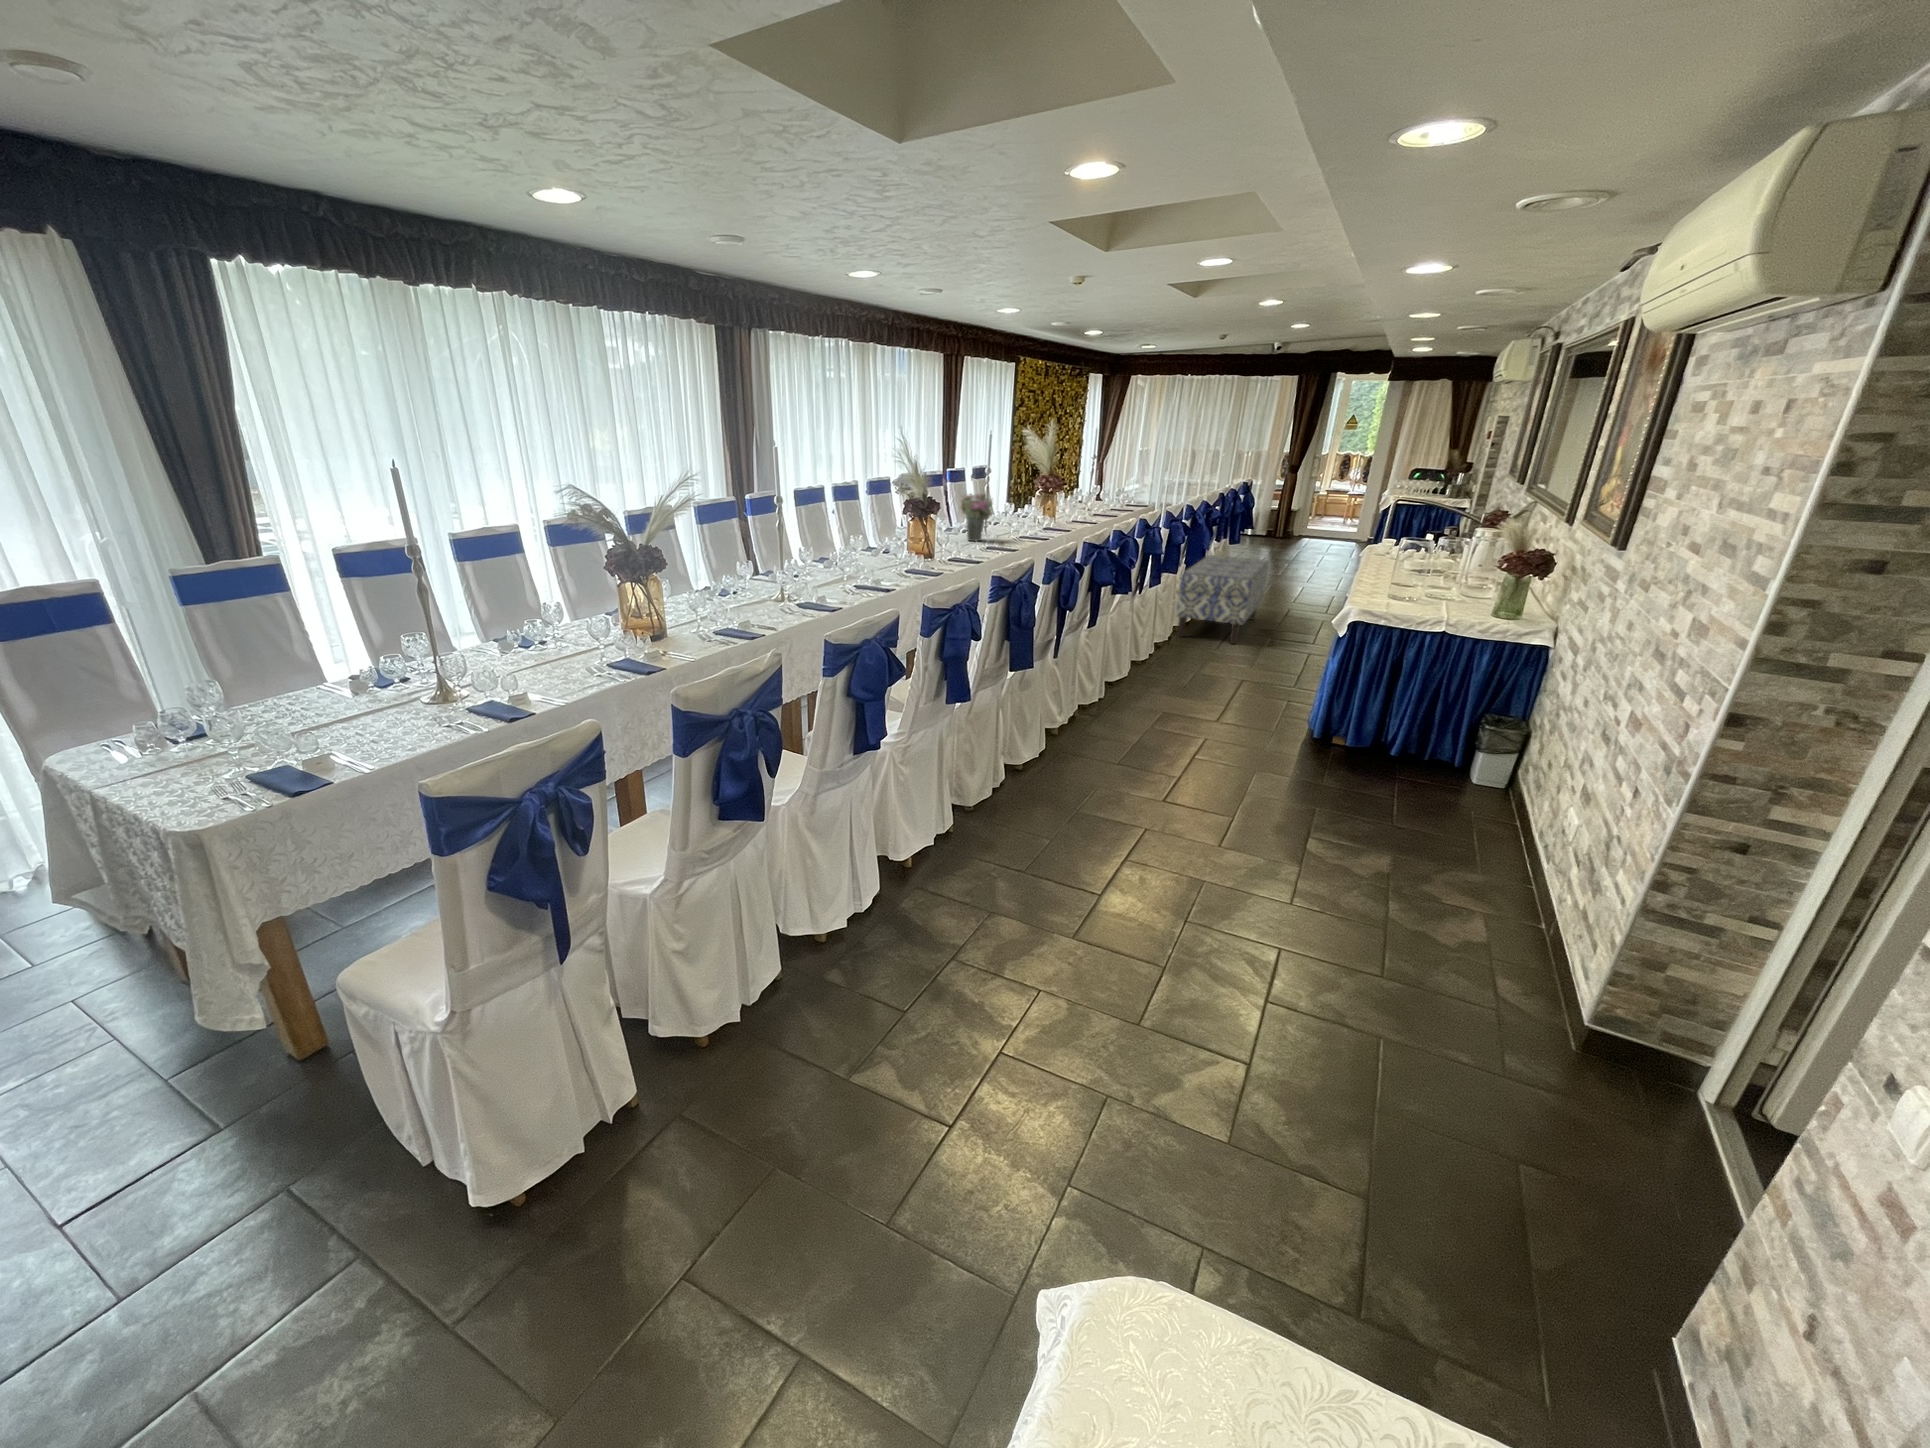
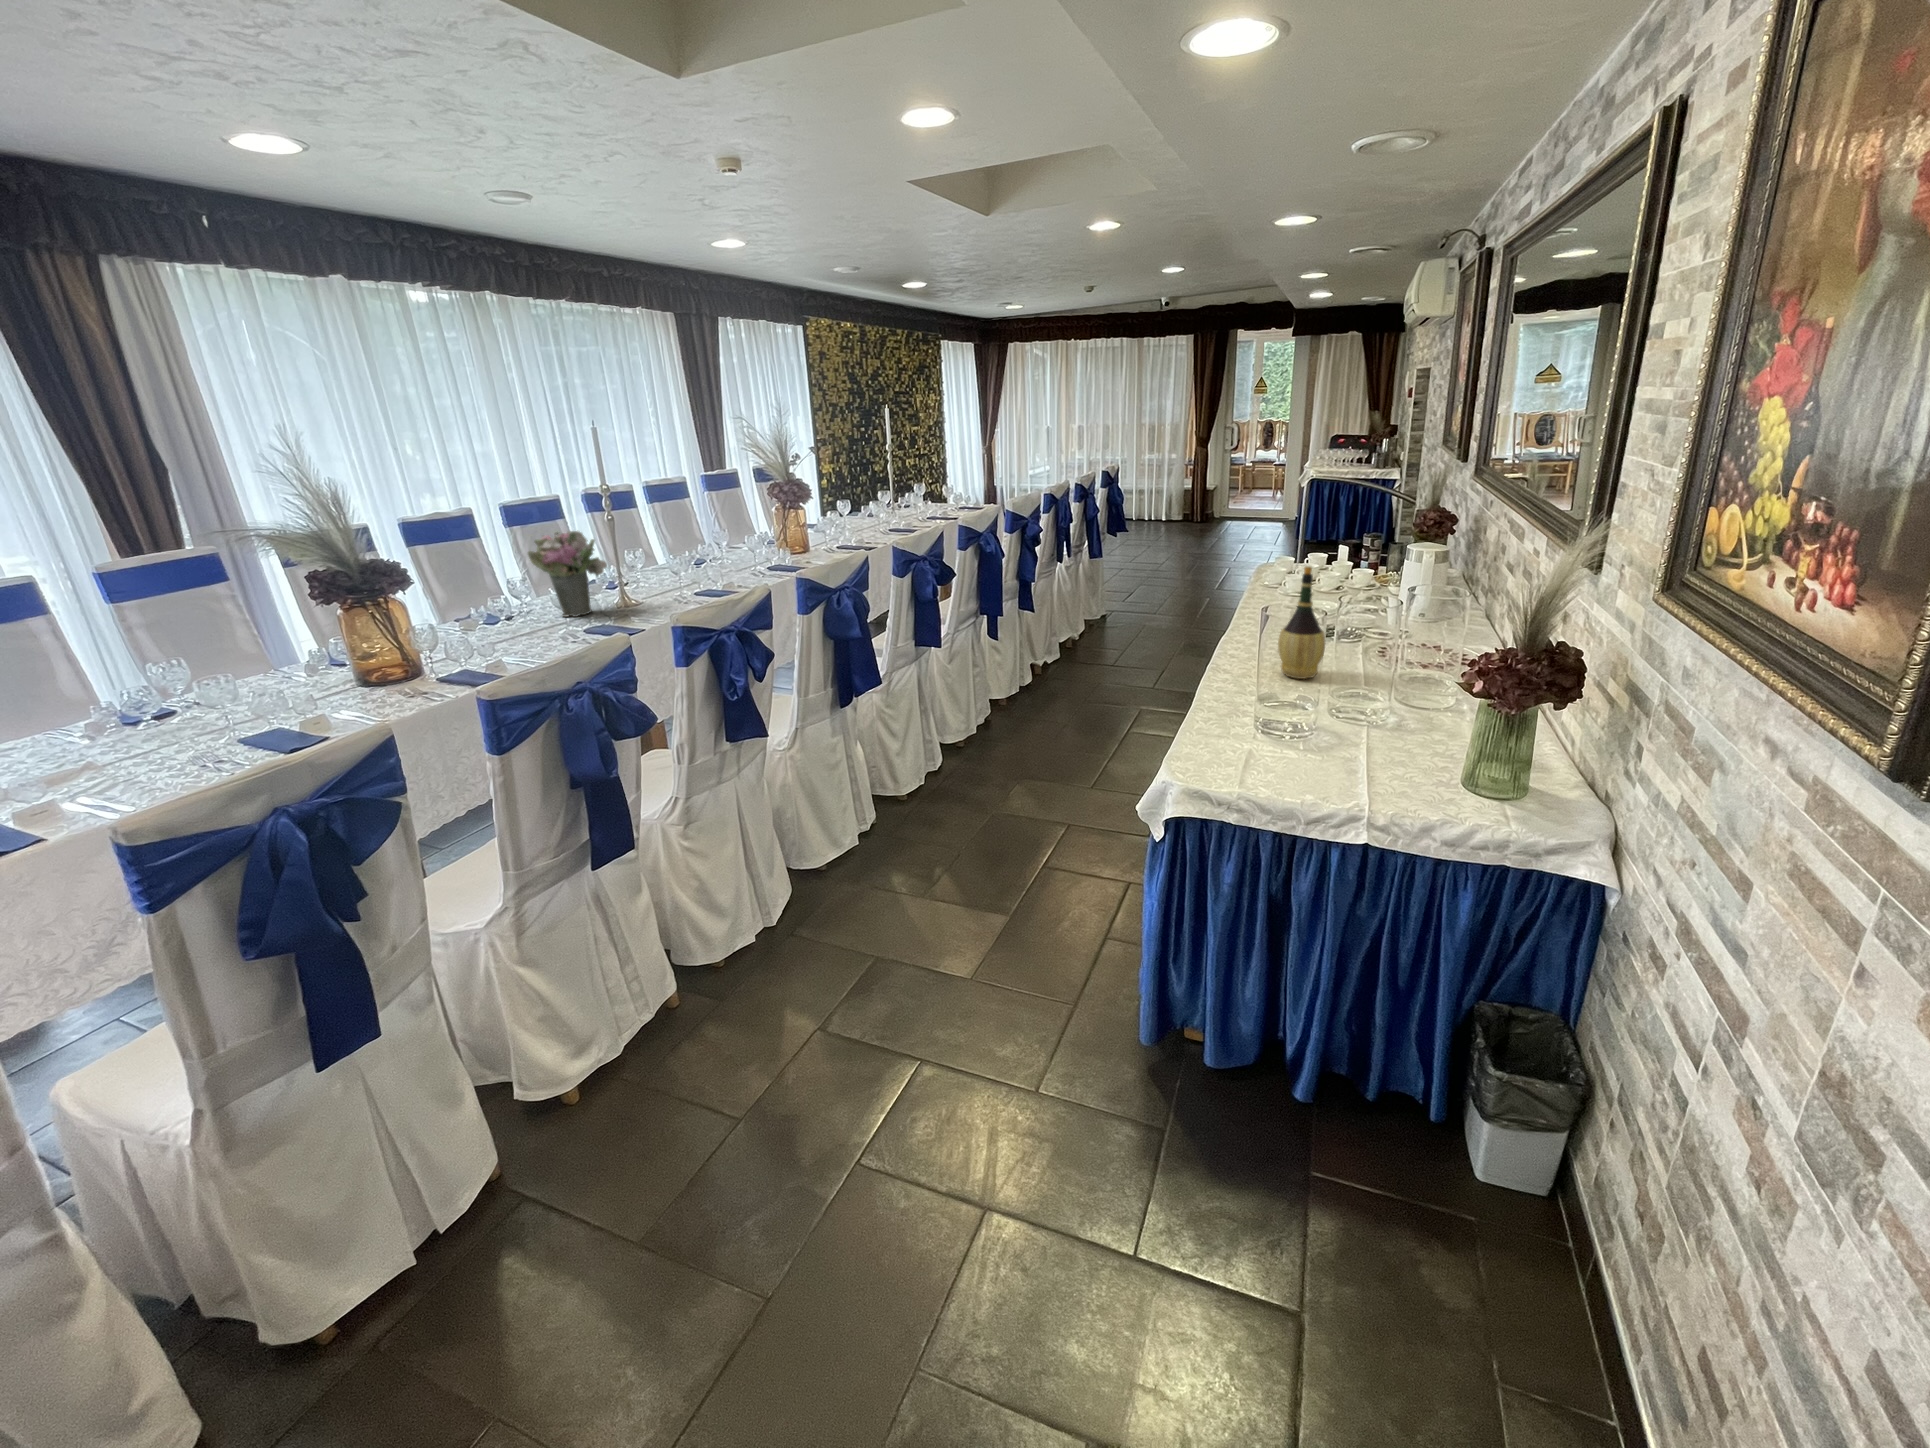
wine bottle: none [1398,525,1426,585] -> present [1278,566,1325,679]
bench: present [1176,555,1269,644] -> none [990,579,1139,728]

